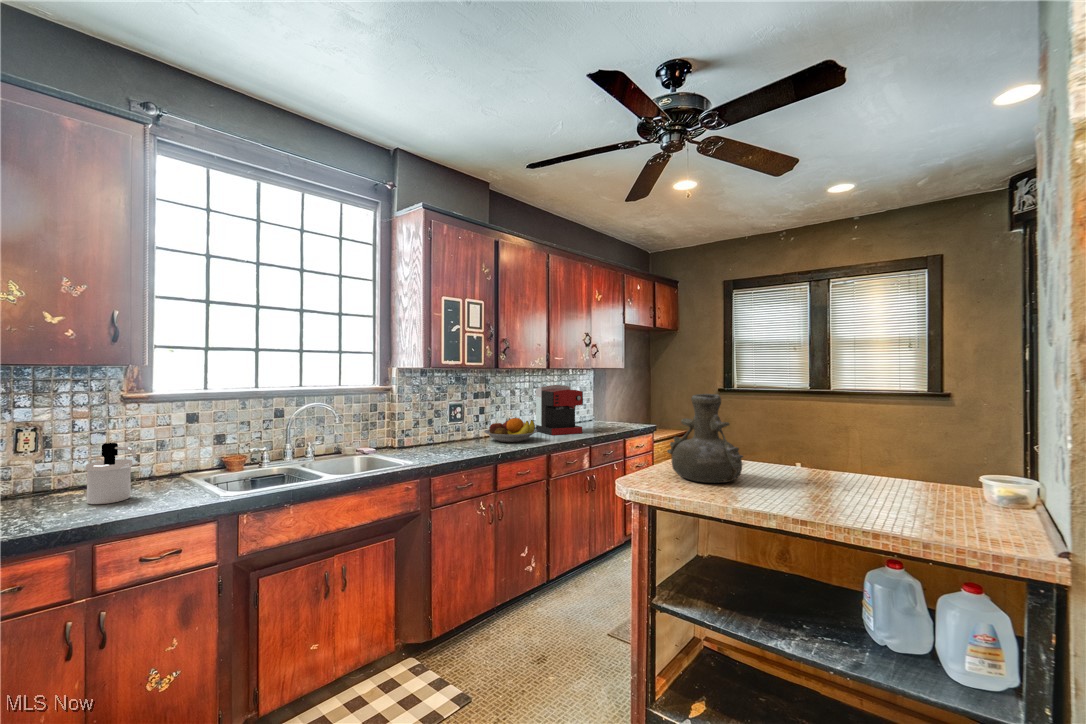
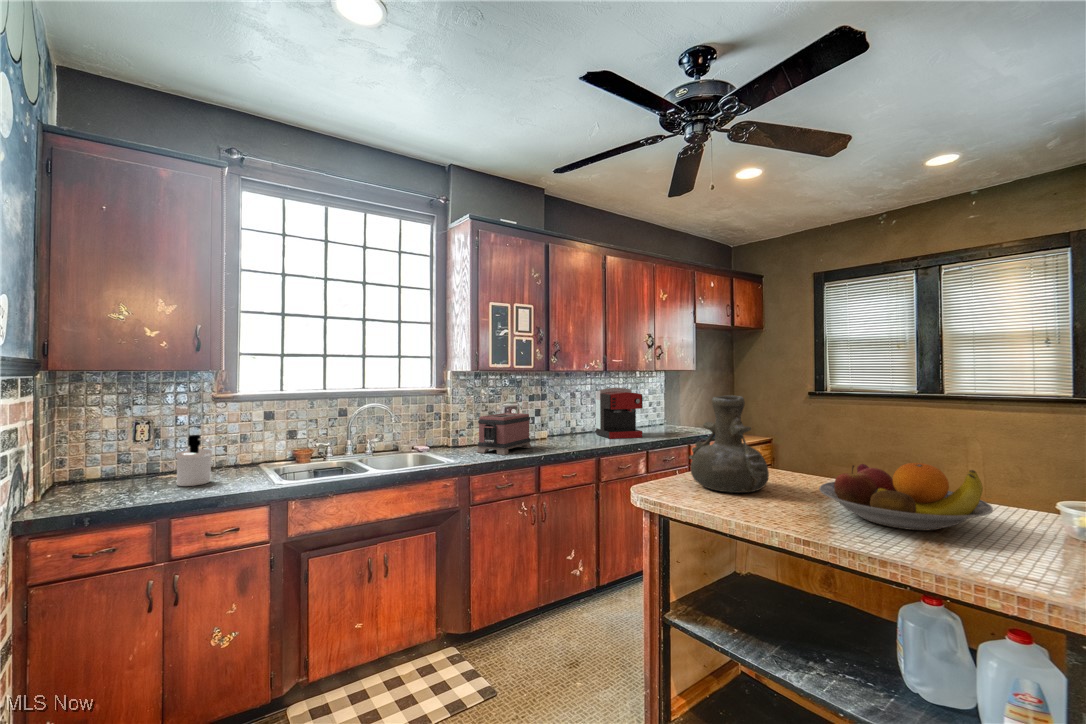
toaster: none [427,411,481,454] -> present [477,413,531,455]
fruit bowl: present [484,418,537,442] -> present [819,463,993,530]

